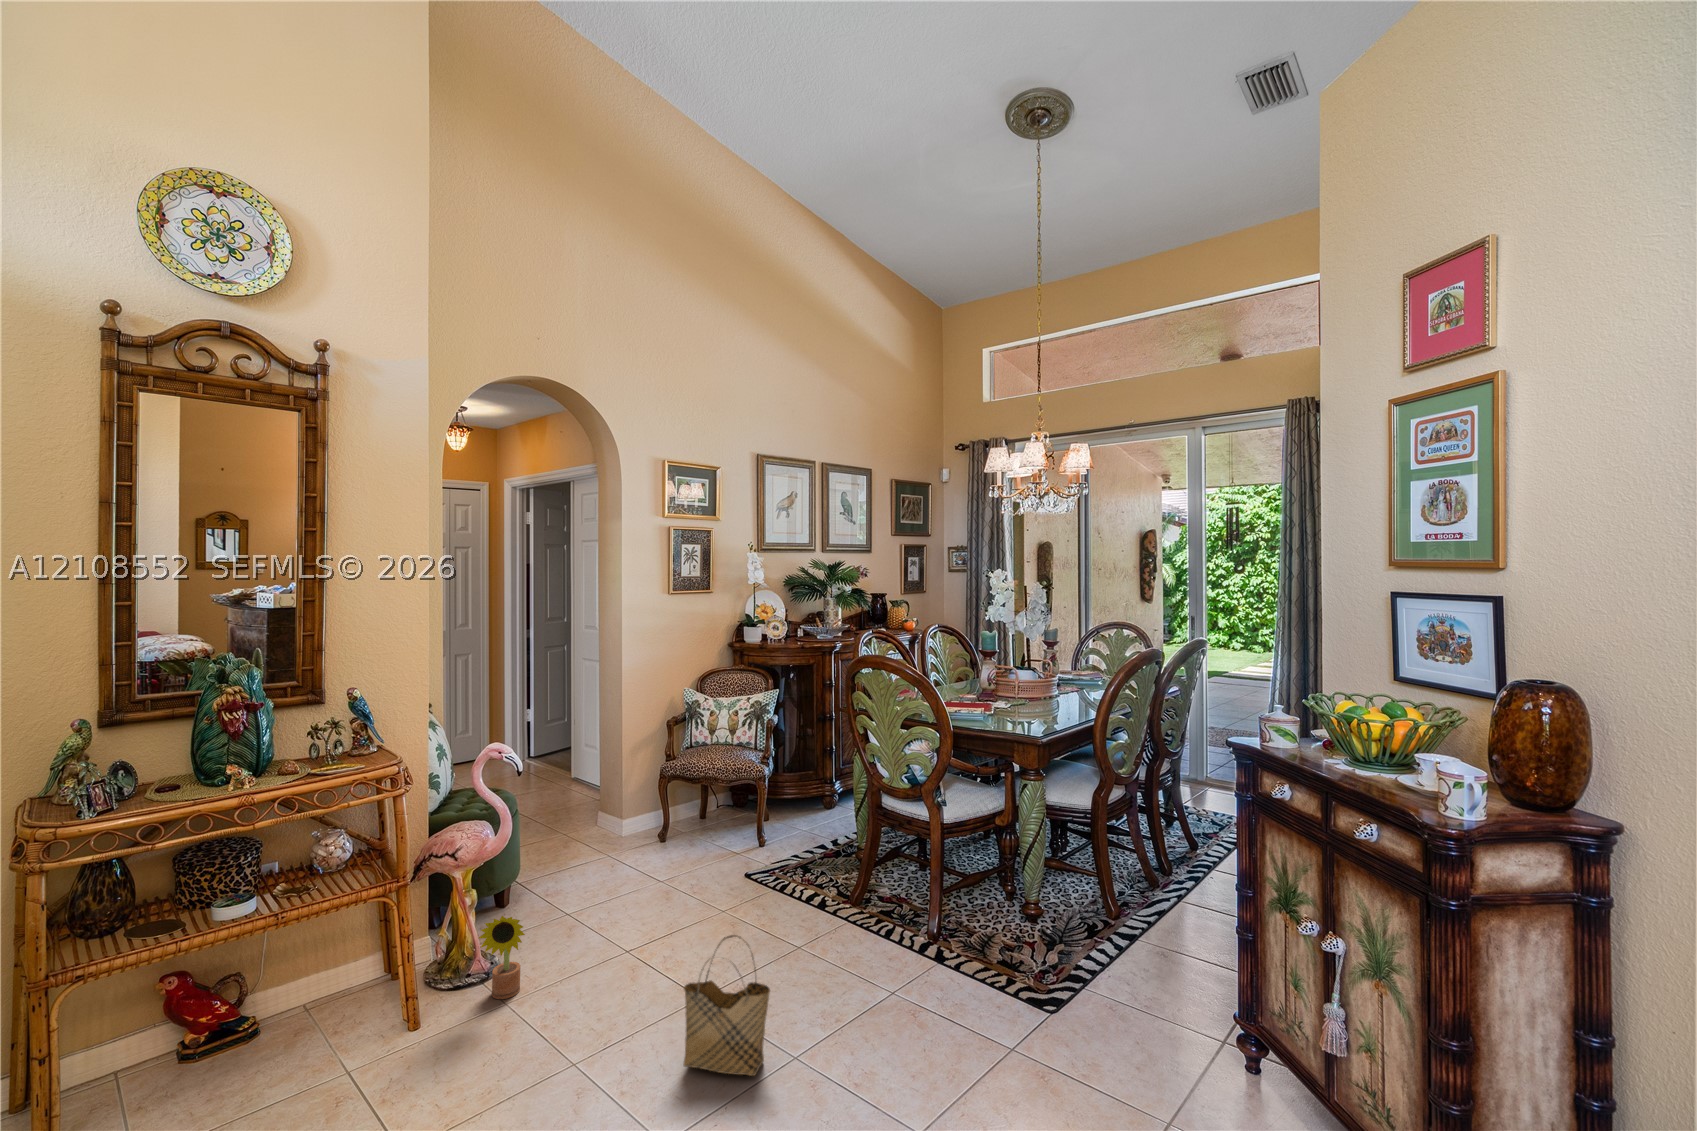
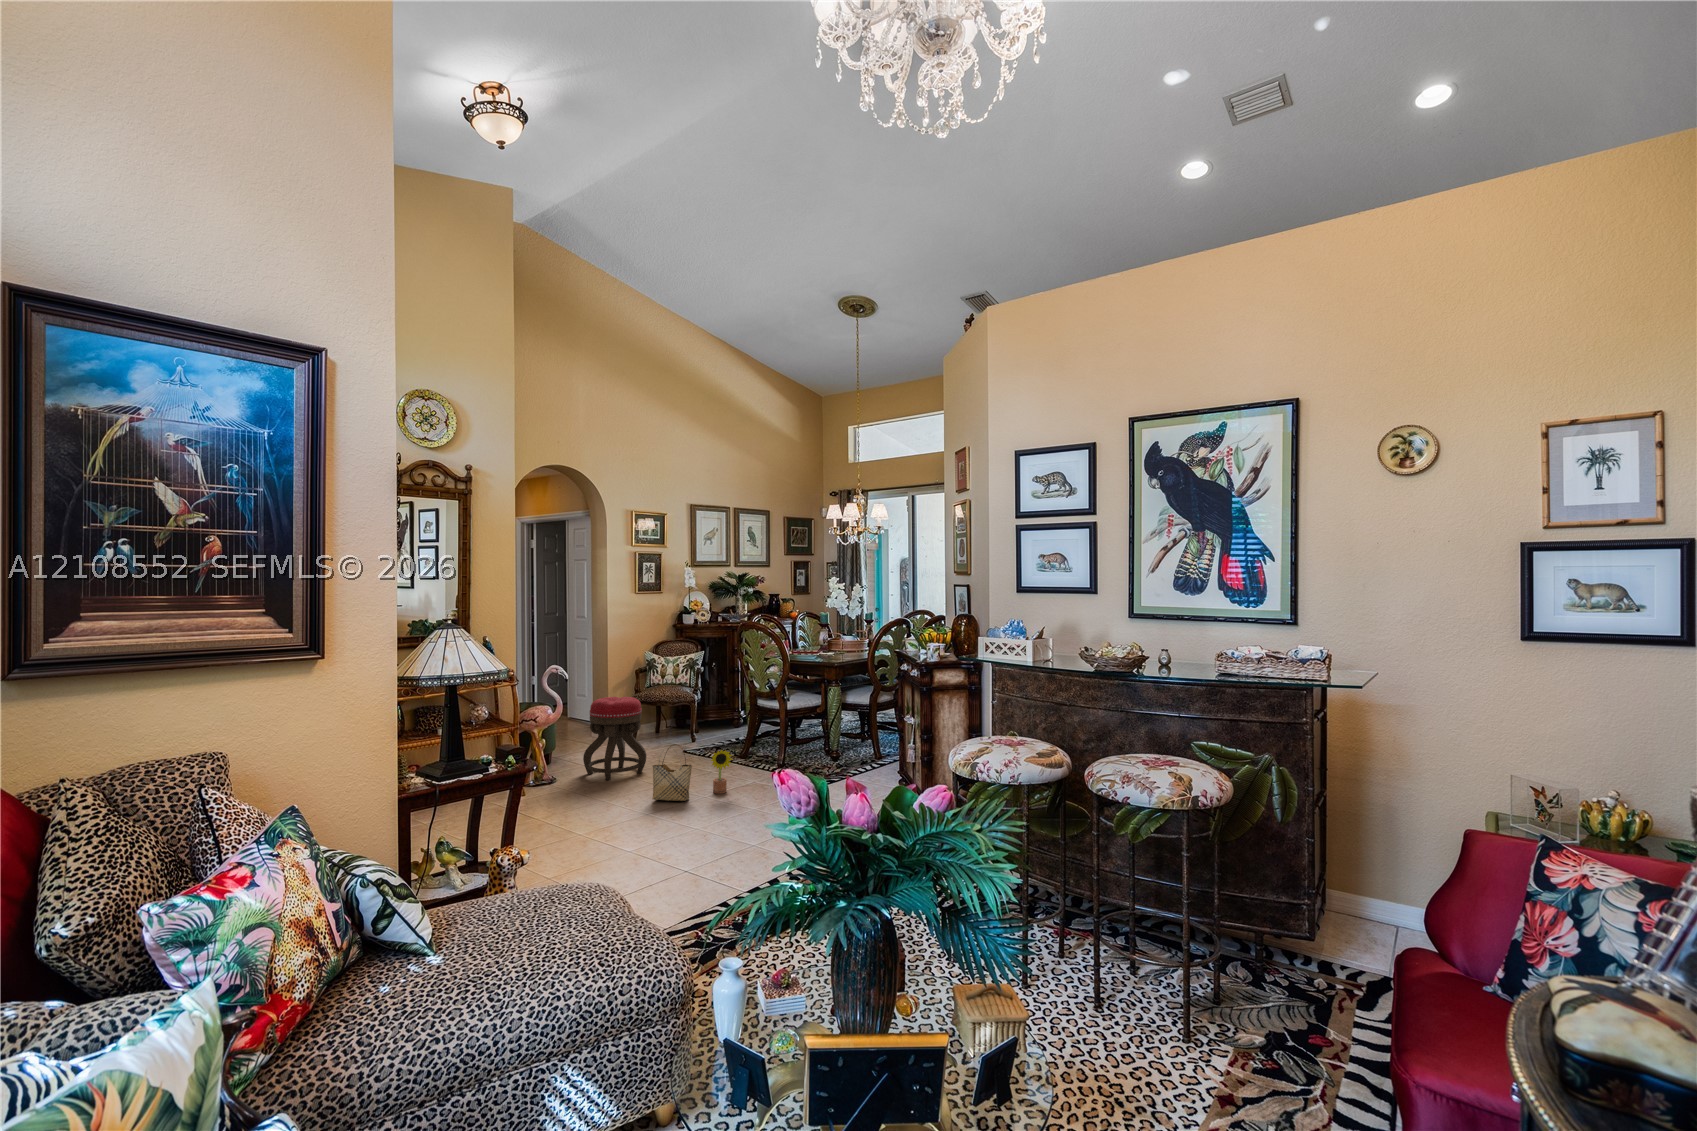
ottoman: none [563,790,679,964] -> present [583,697,646,780]
decorative plant: present [479,916,525,999] -> present [711,750,732,794]

